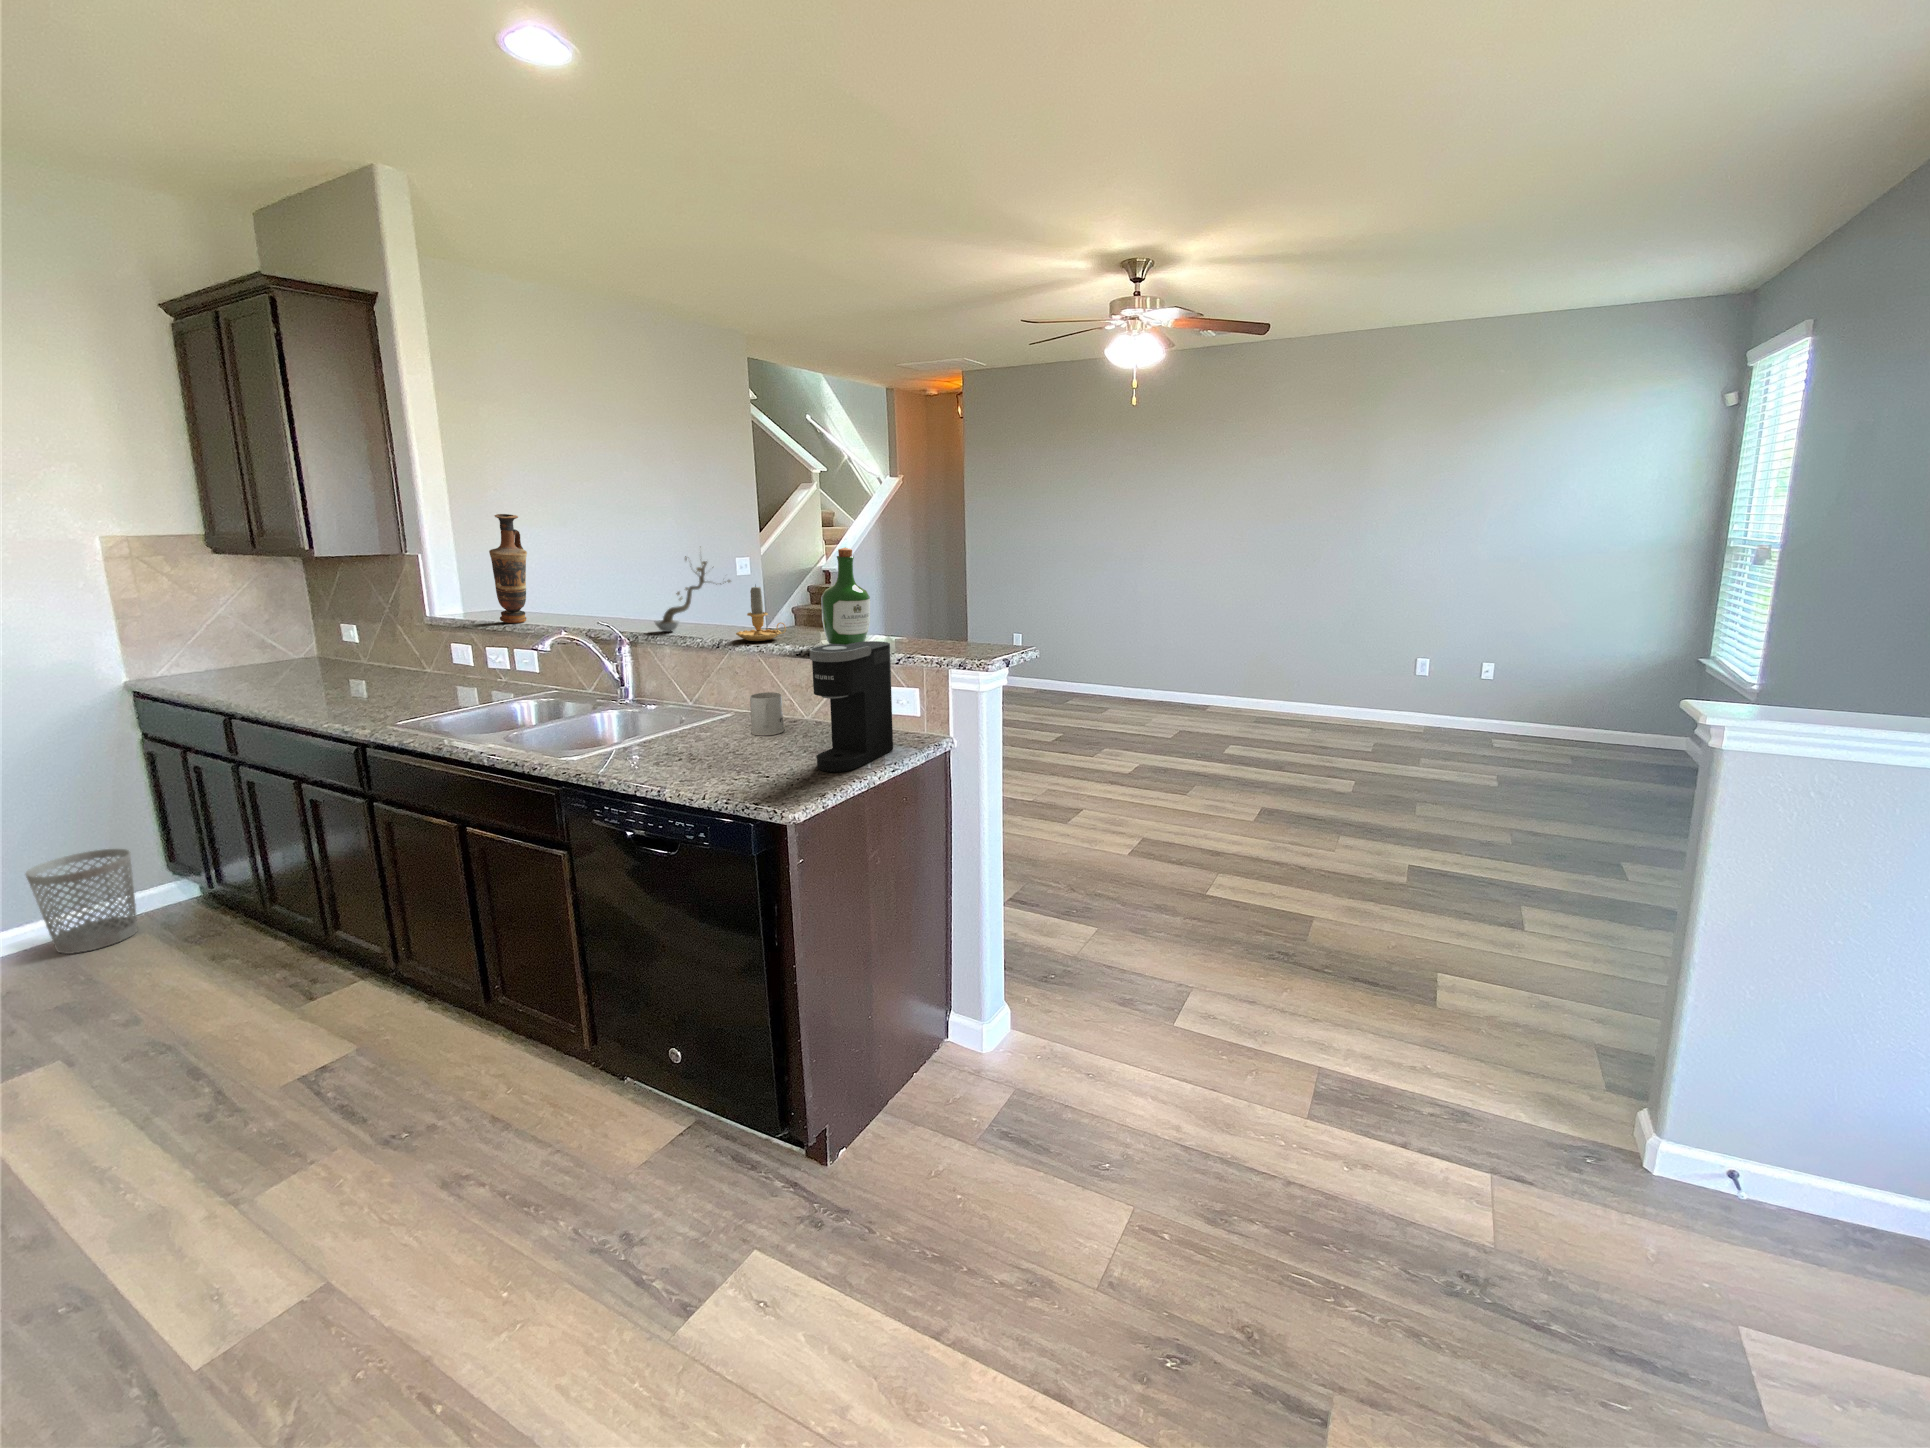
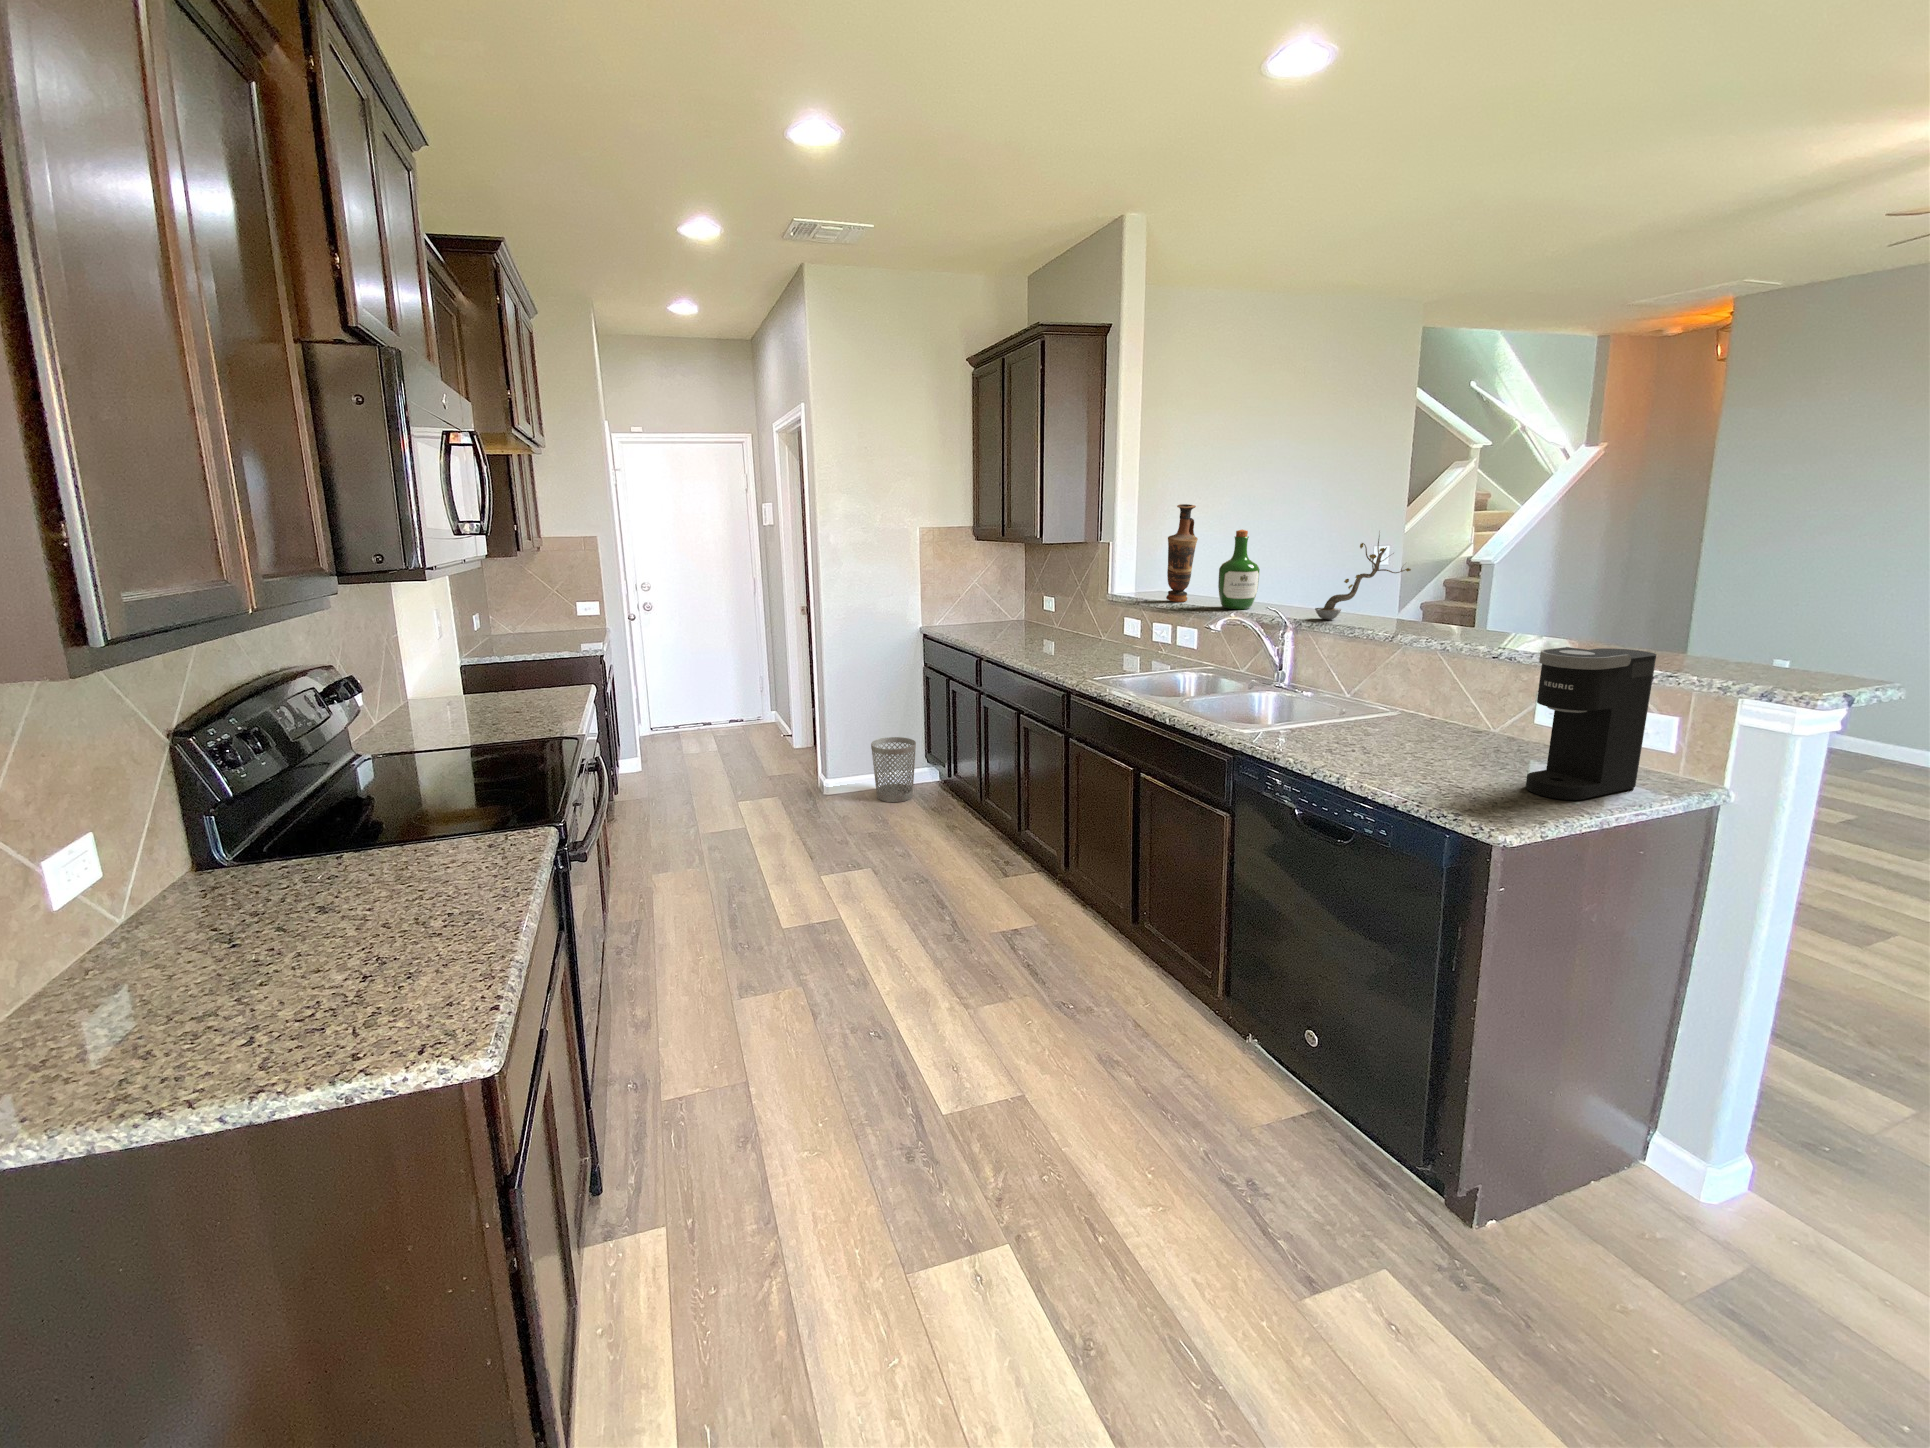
wine bottle: present [821,548,870,645] -> present [1218,530,1260,609]
candle: present [736,586,786,641] -> none [1412,574,1478,637]
mug: present [750,692,784,736] -> none [1426,694,1470,742]

